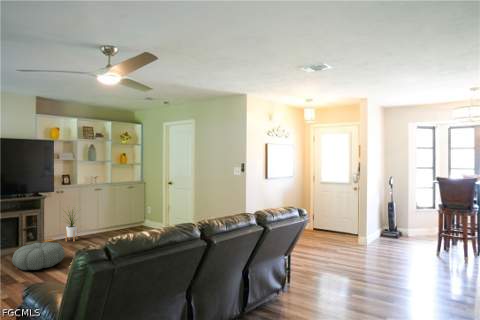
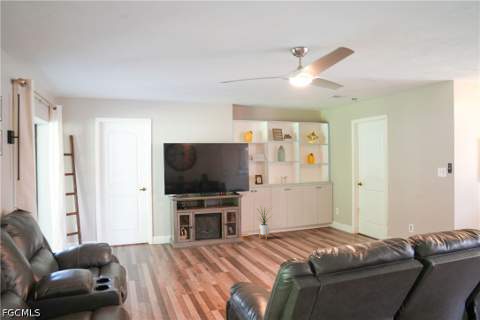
pouf: present [12,242,64,270] -> none [217,237,258,263]

